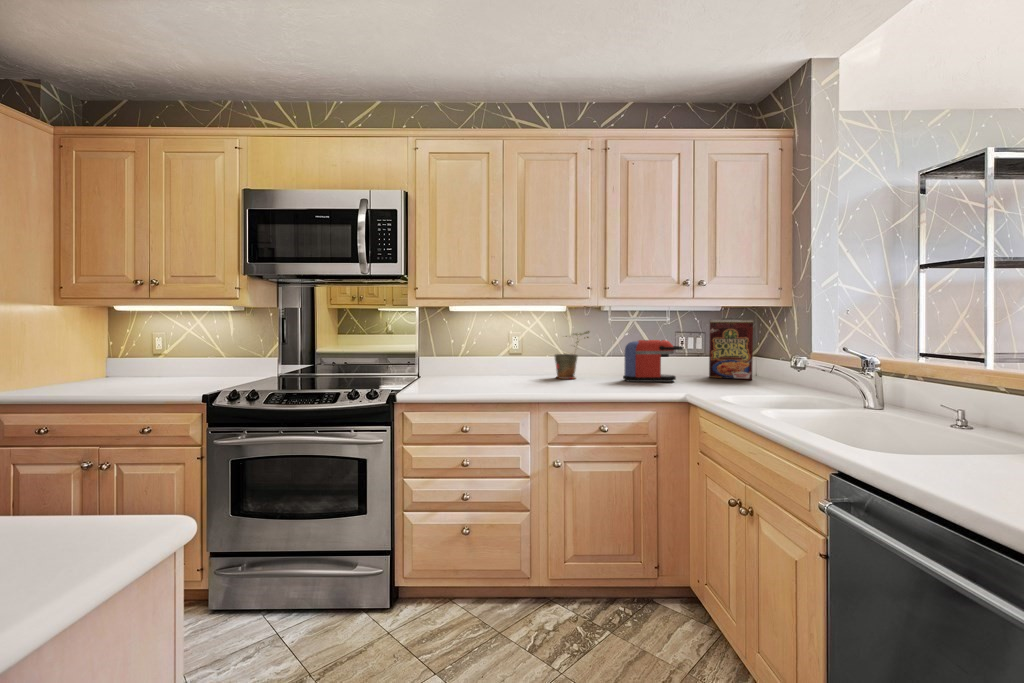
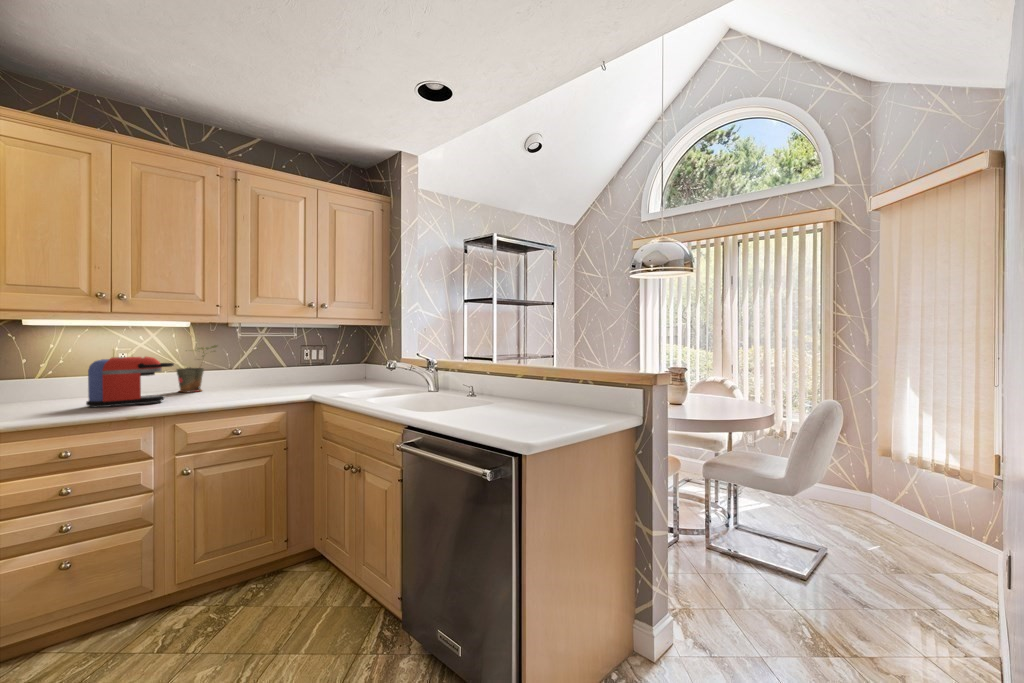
cereal box: present [709,318,753,379] -> none [327,333,365,382]
coffee maker: present [623,340,683,382] -> present [86,357,174,407]

